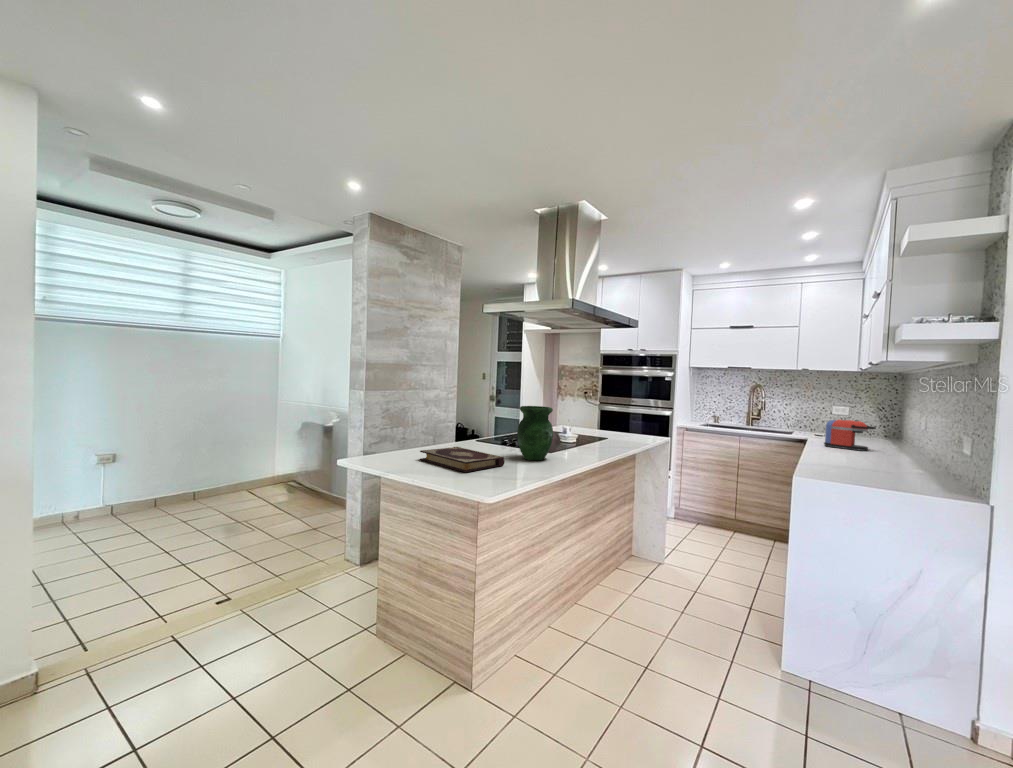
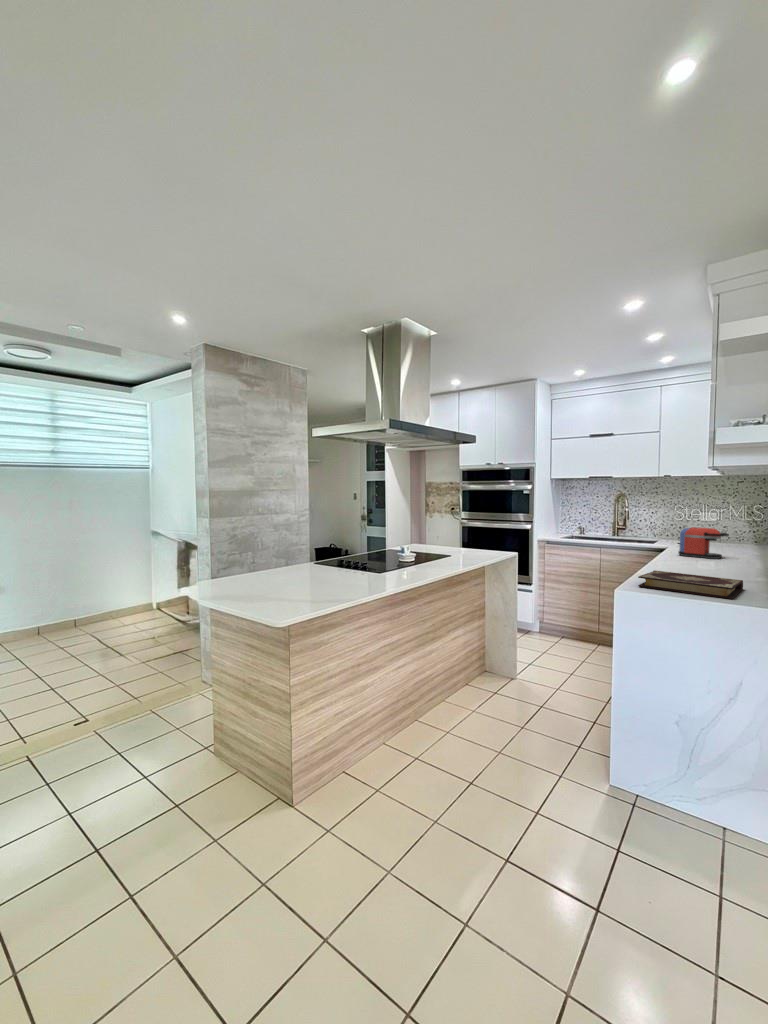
vase: present [517,406,553,460] -> none [347,528,382,582]
book: present [420,447,505,472] -> present [638,570,743,599]

